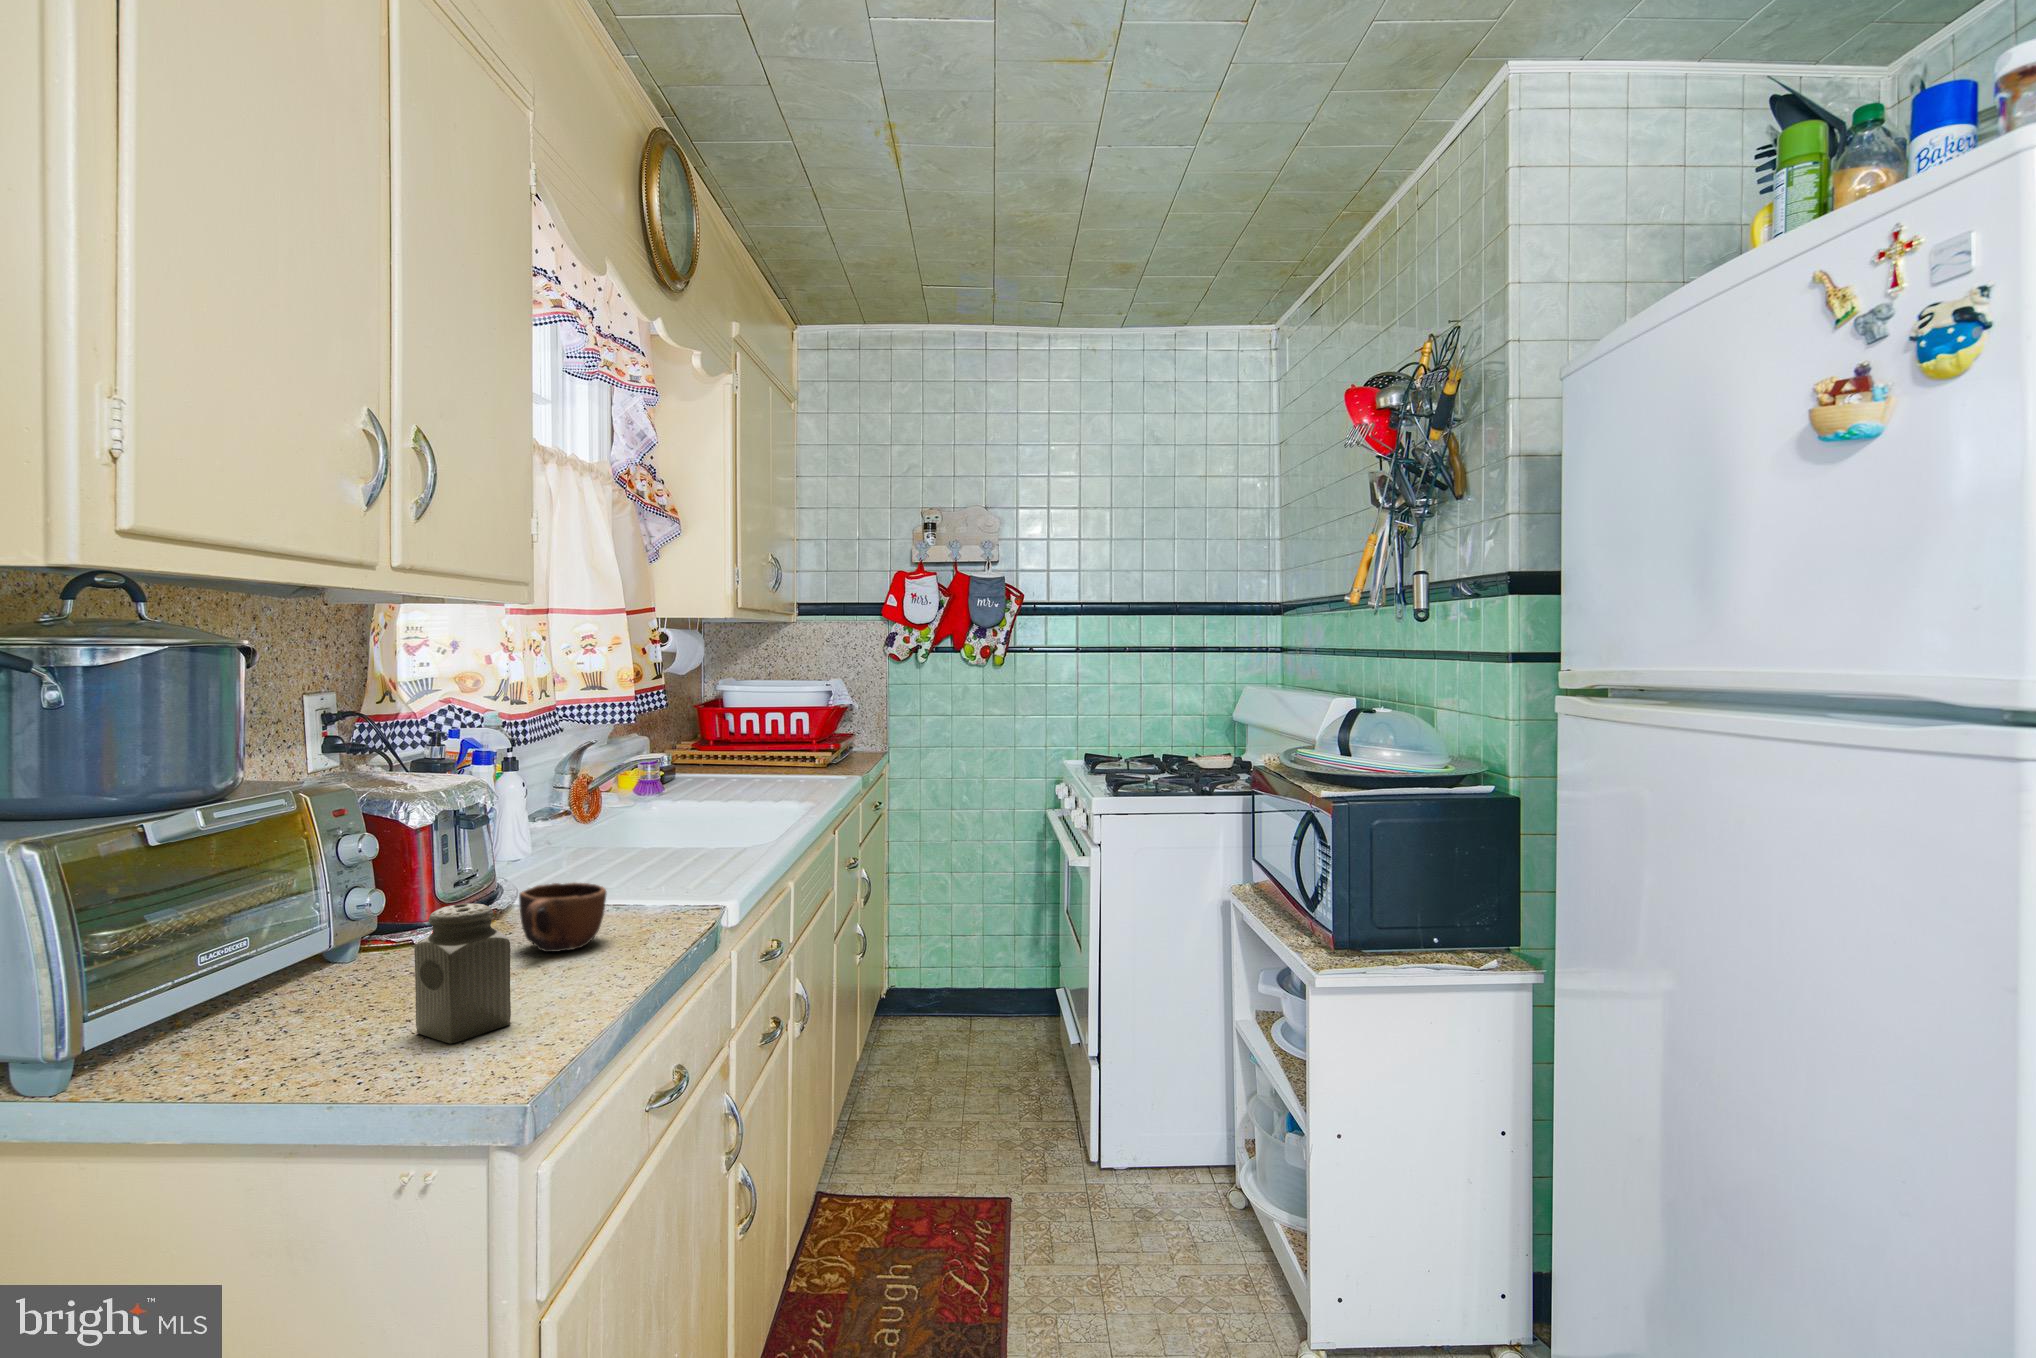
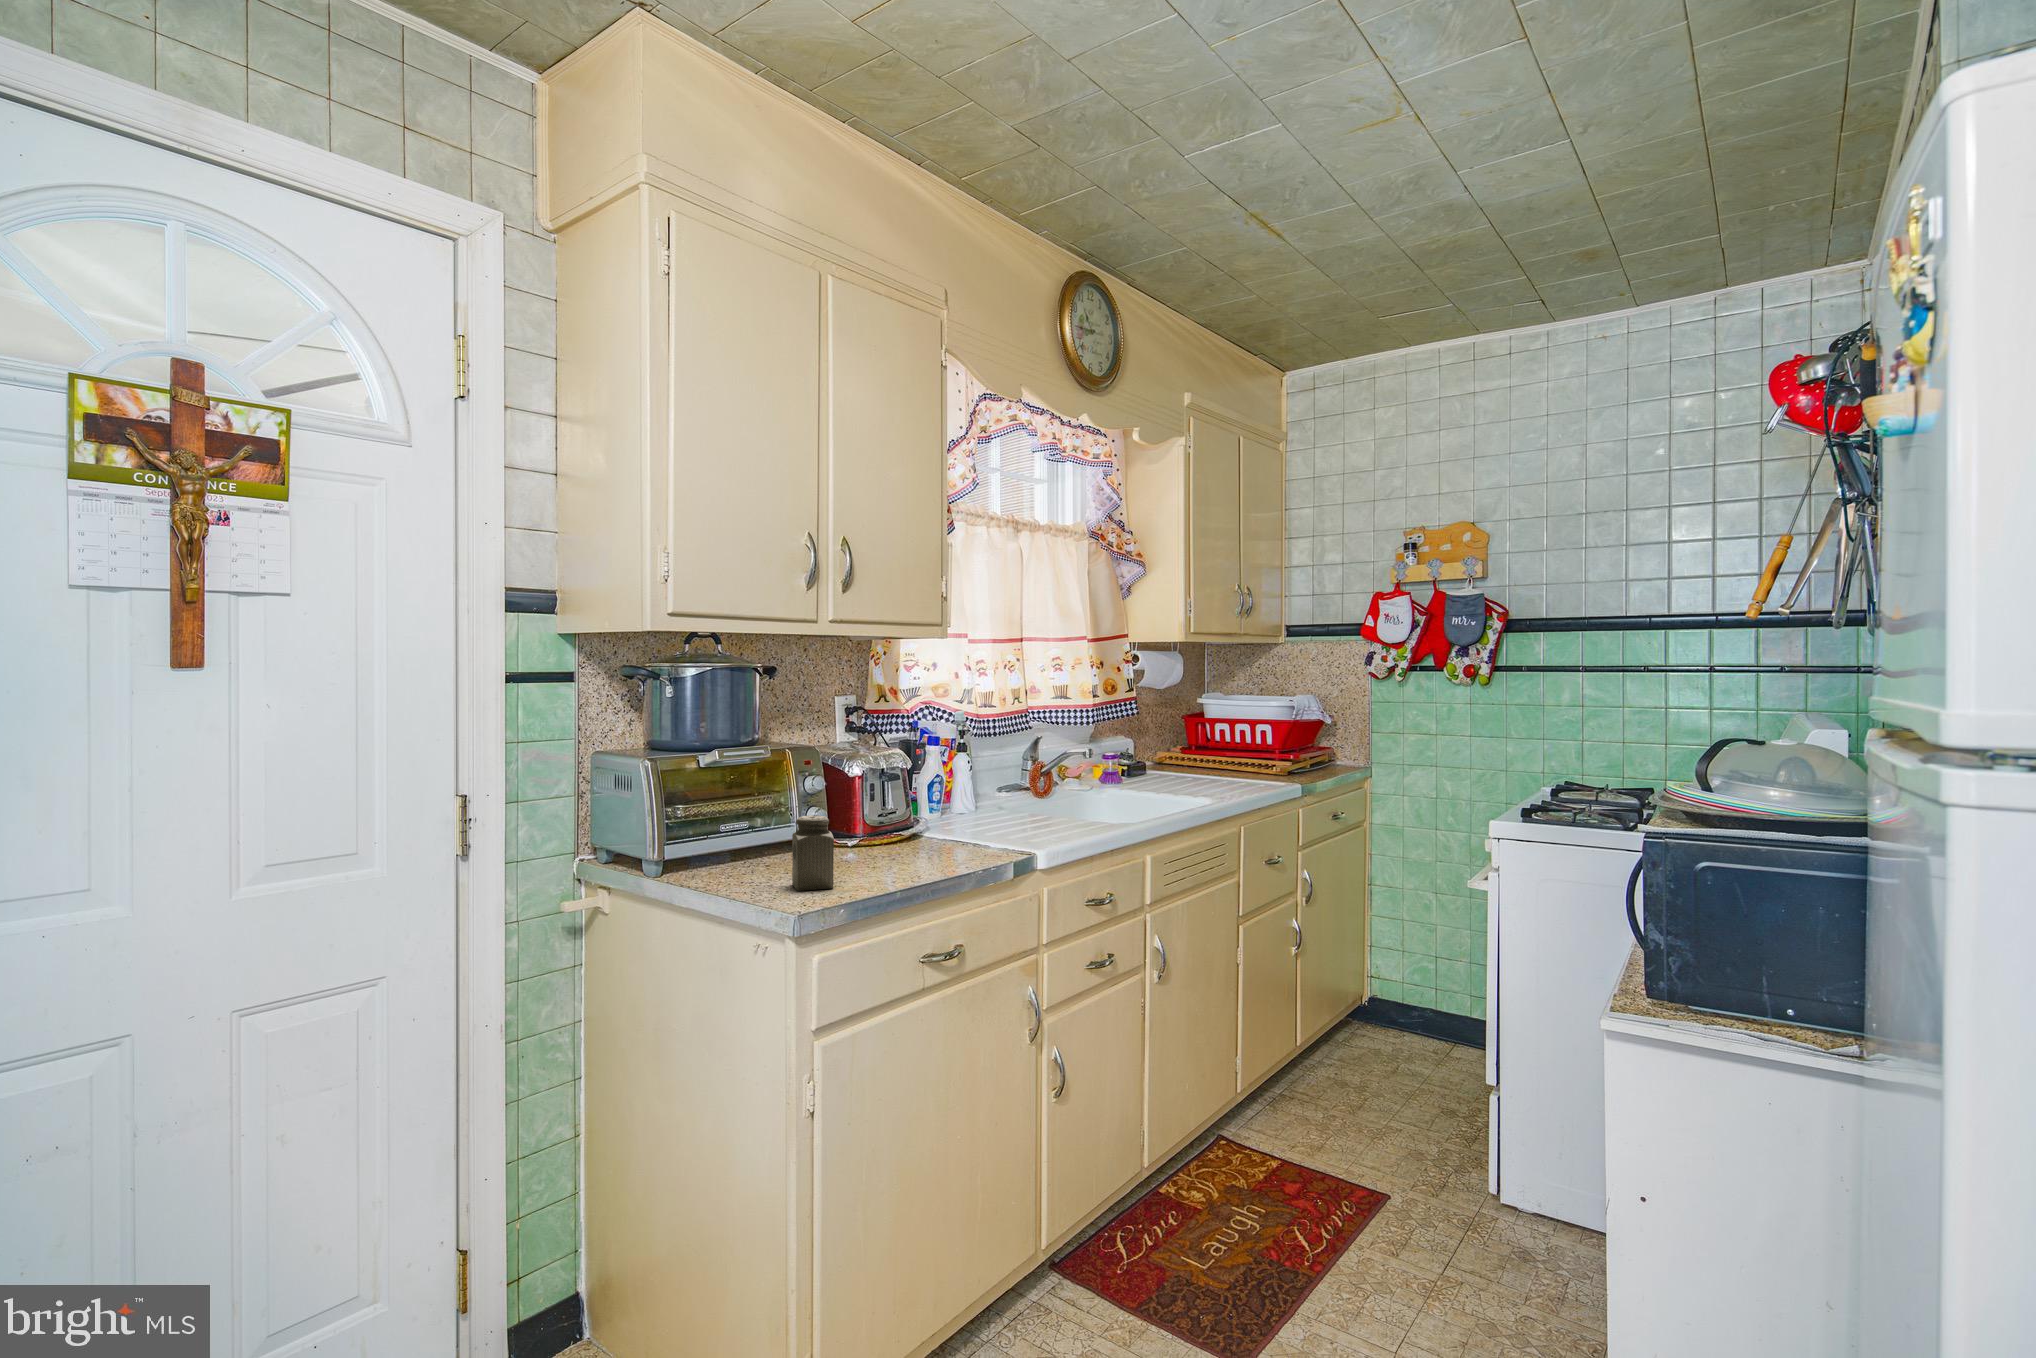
mug: present [519,883,607,952] -> none [885,820,942,862]

